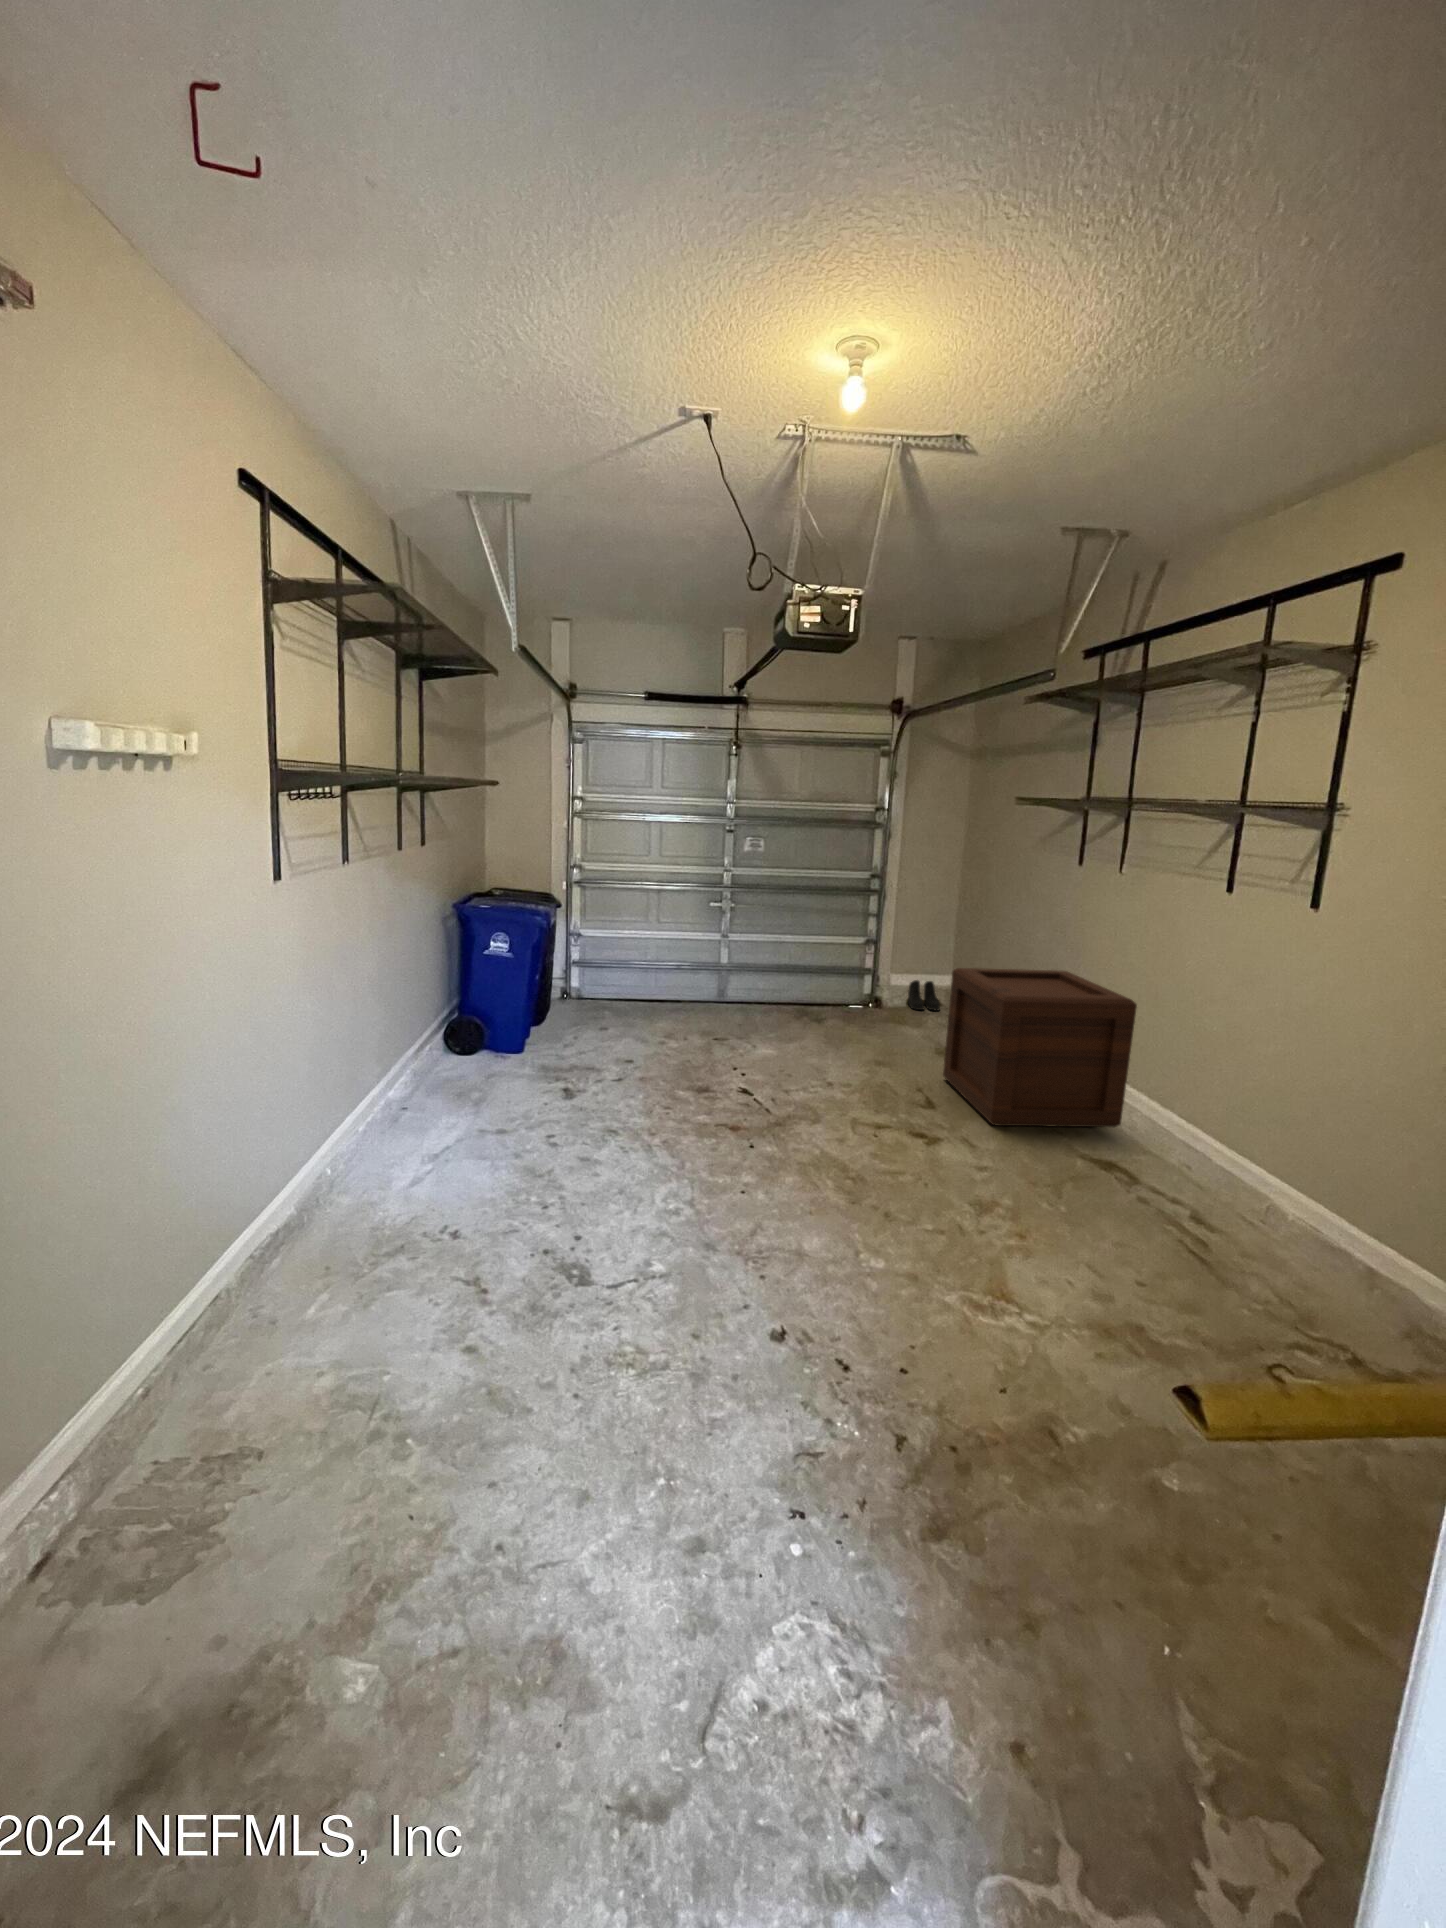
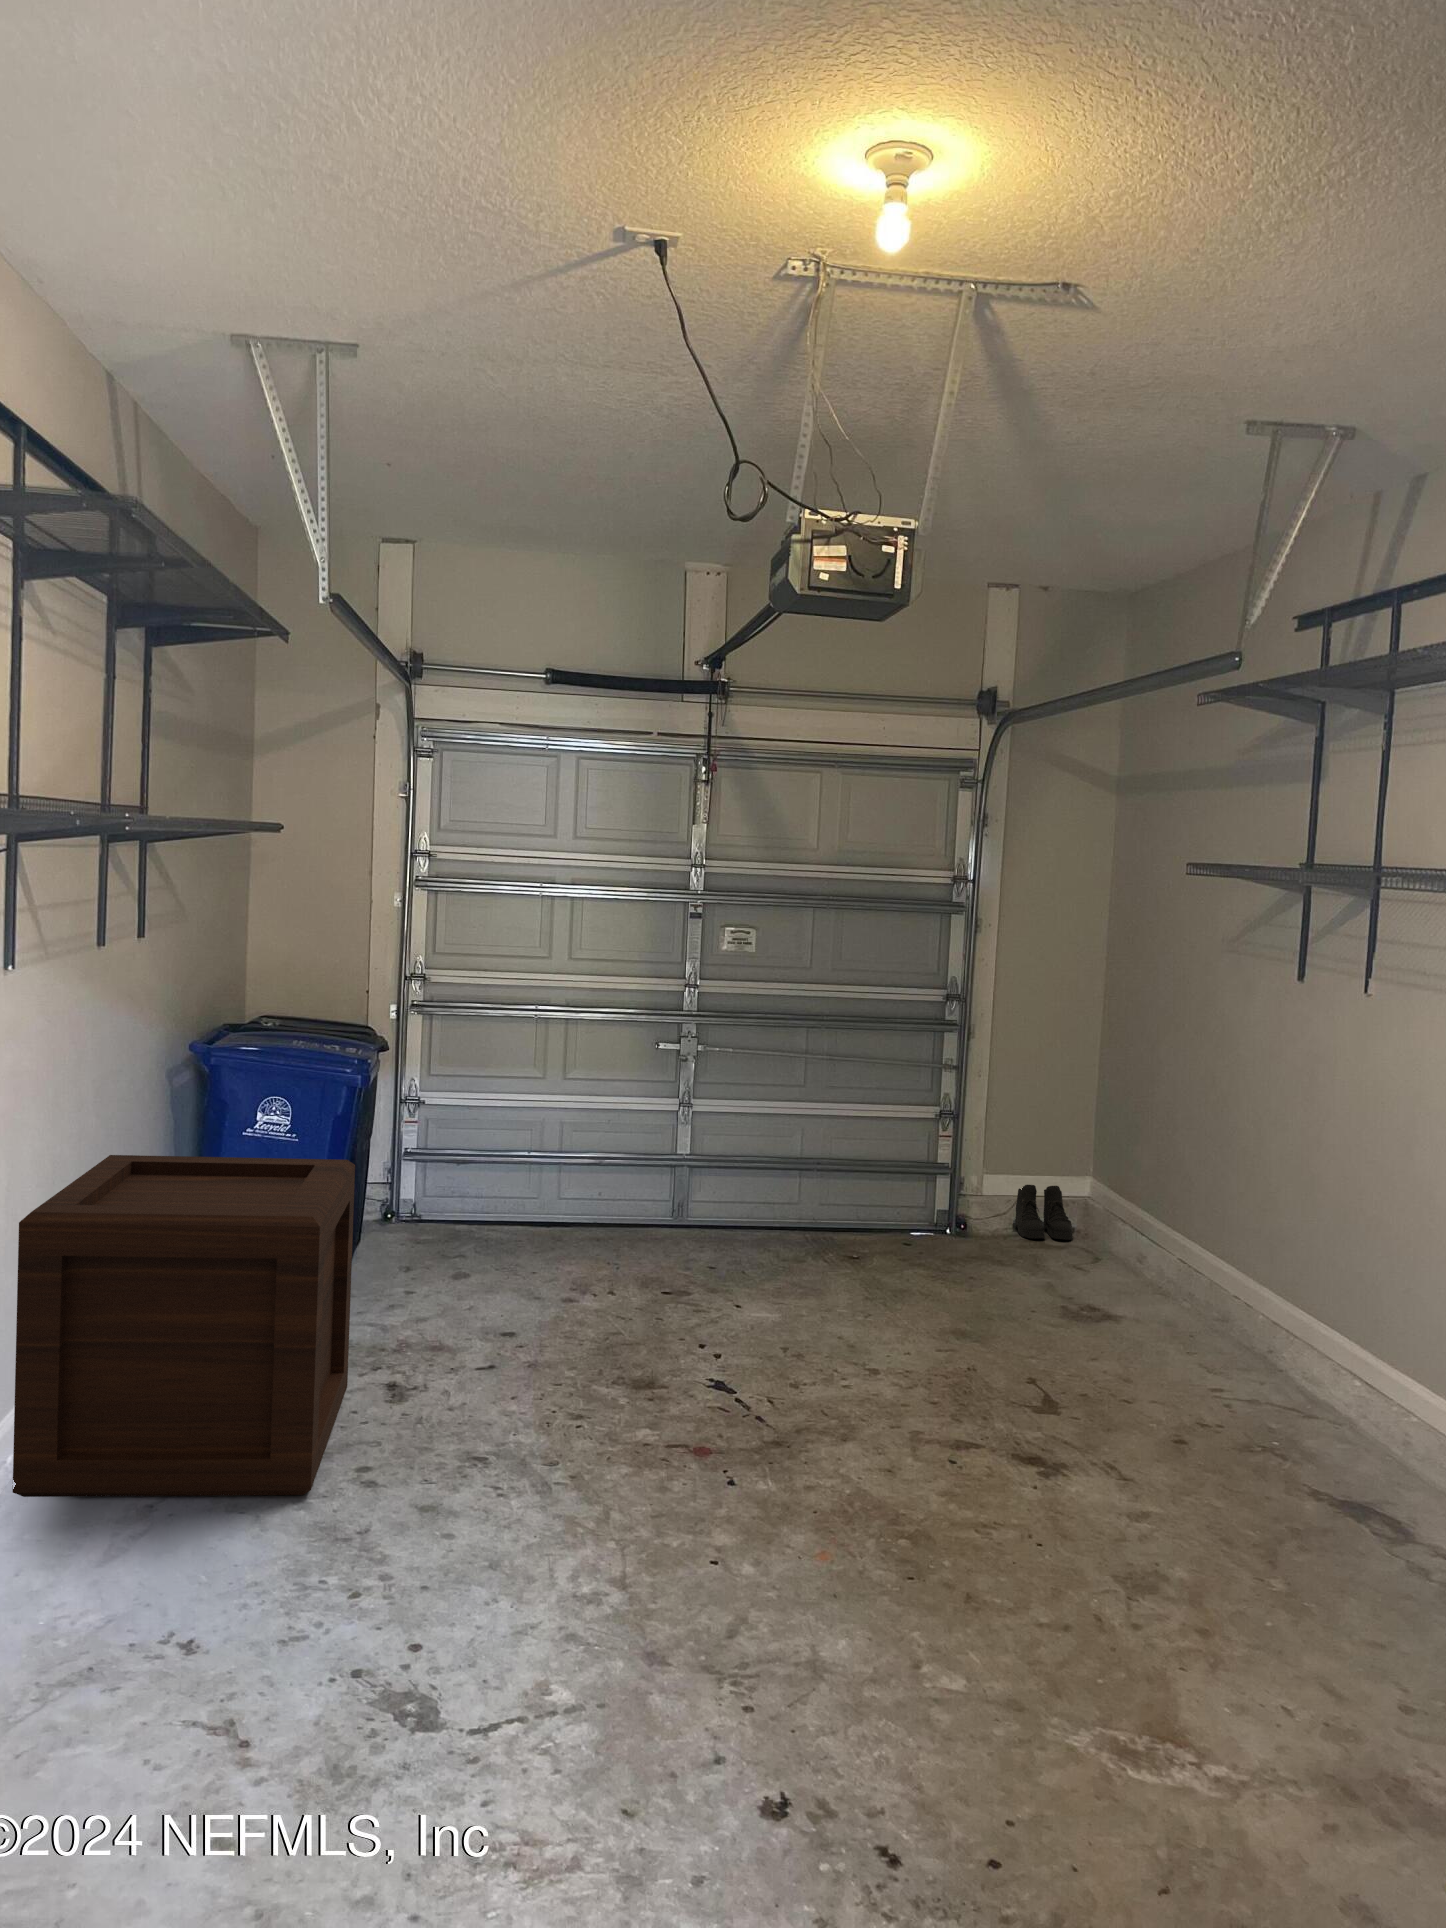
wooden crate: present [943,968,1137,1127] -> present [13,1155,355,1497]

